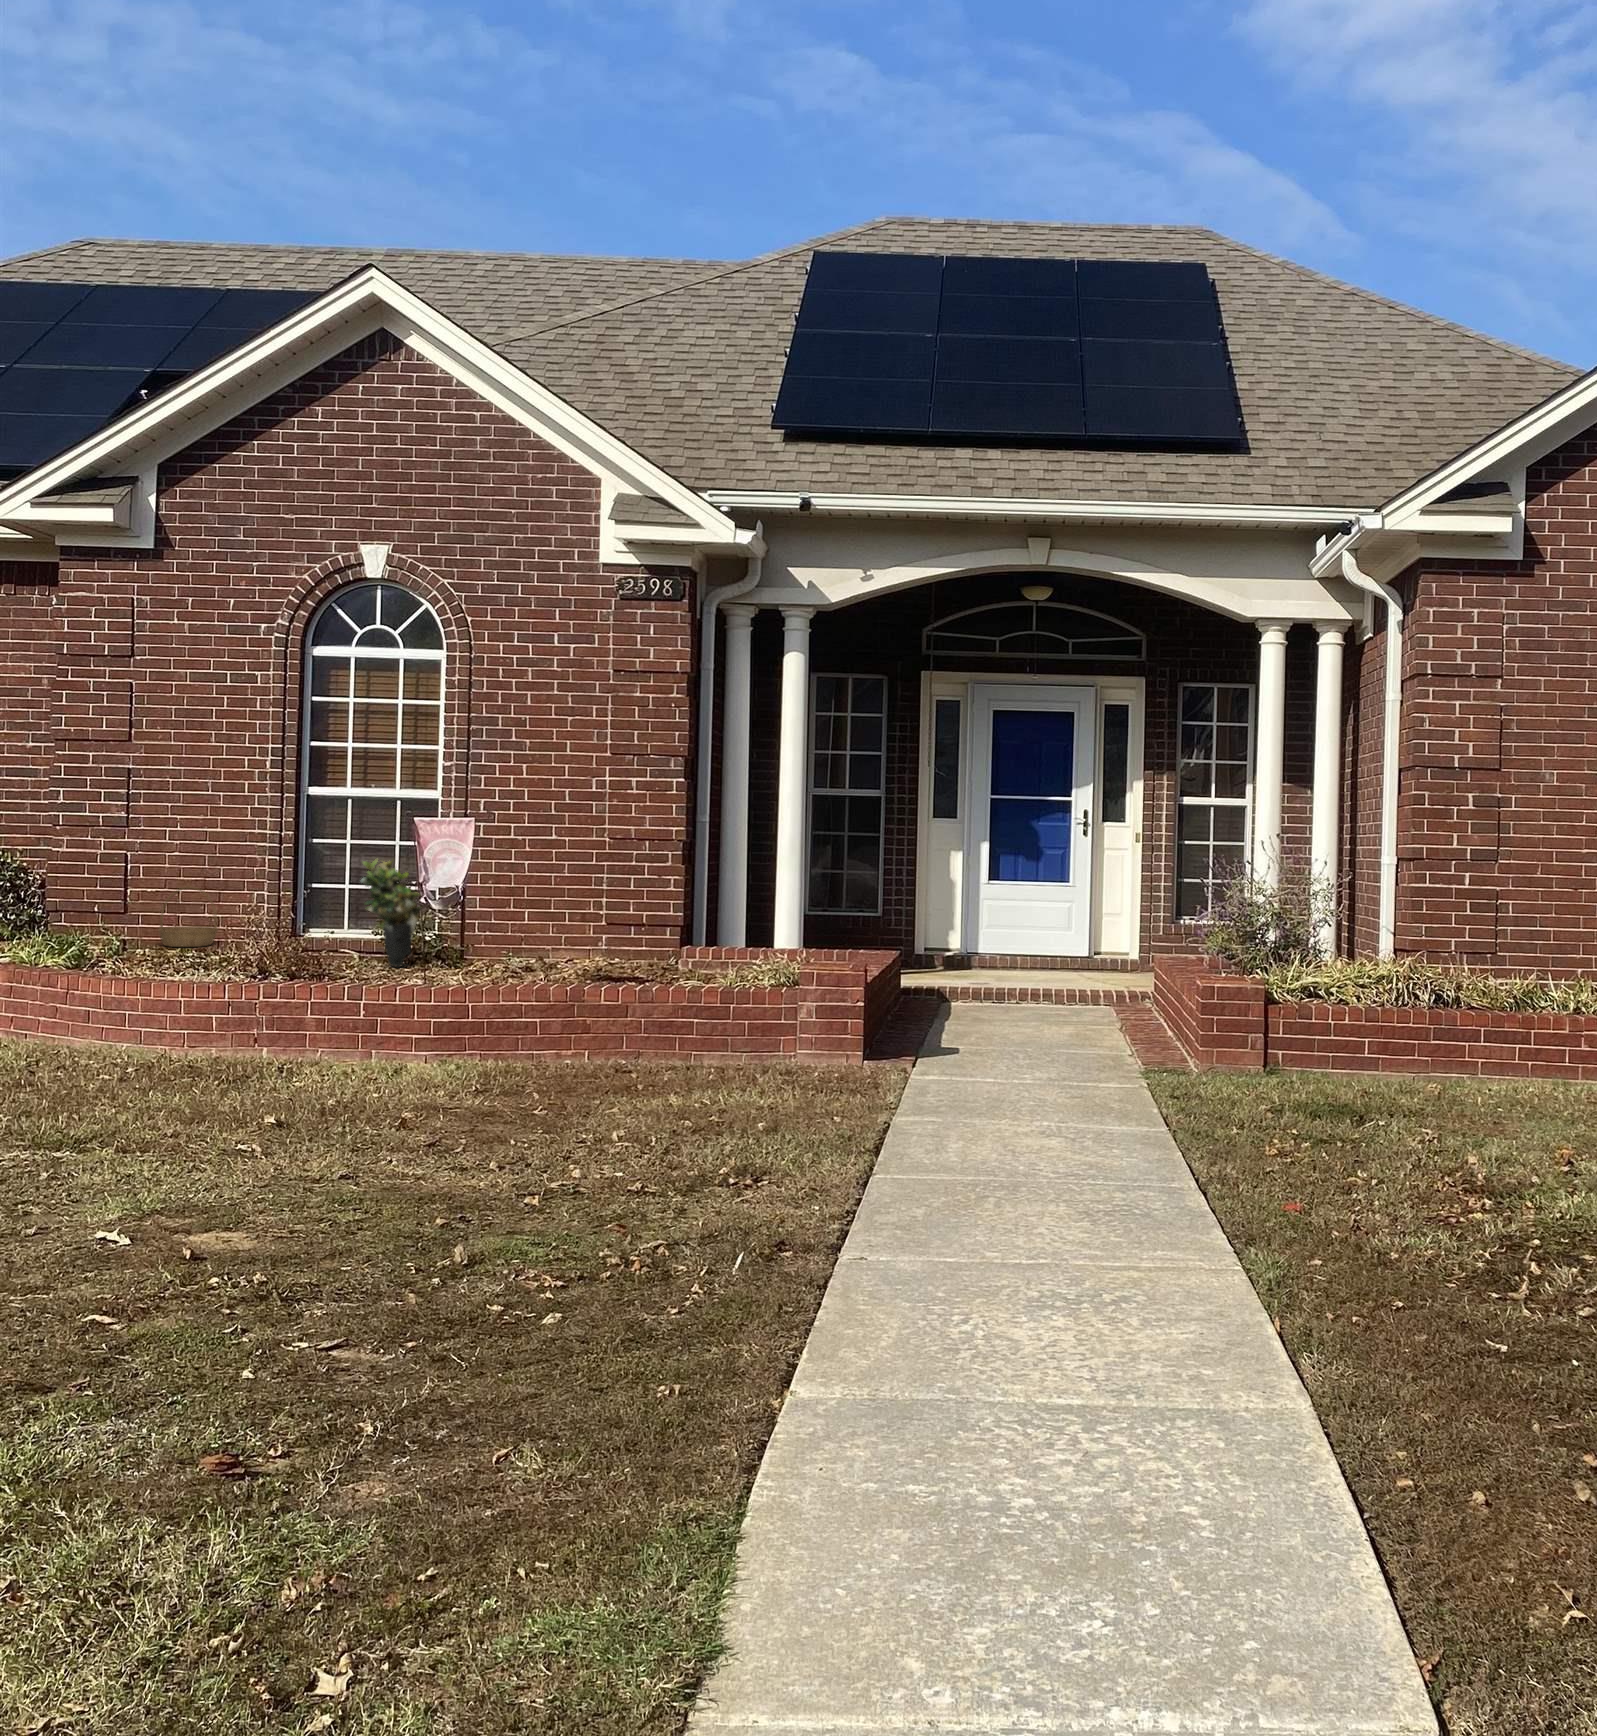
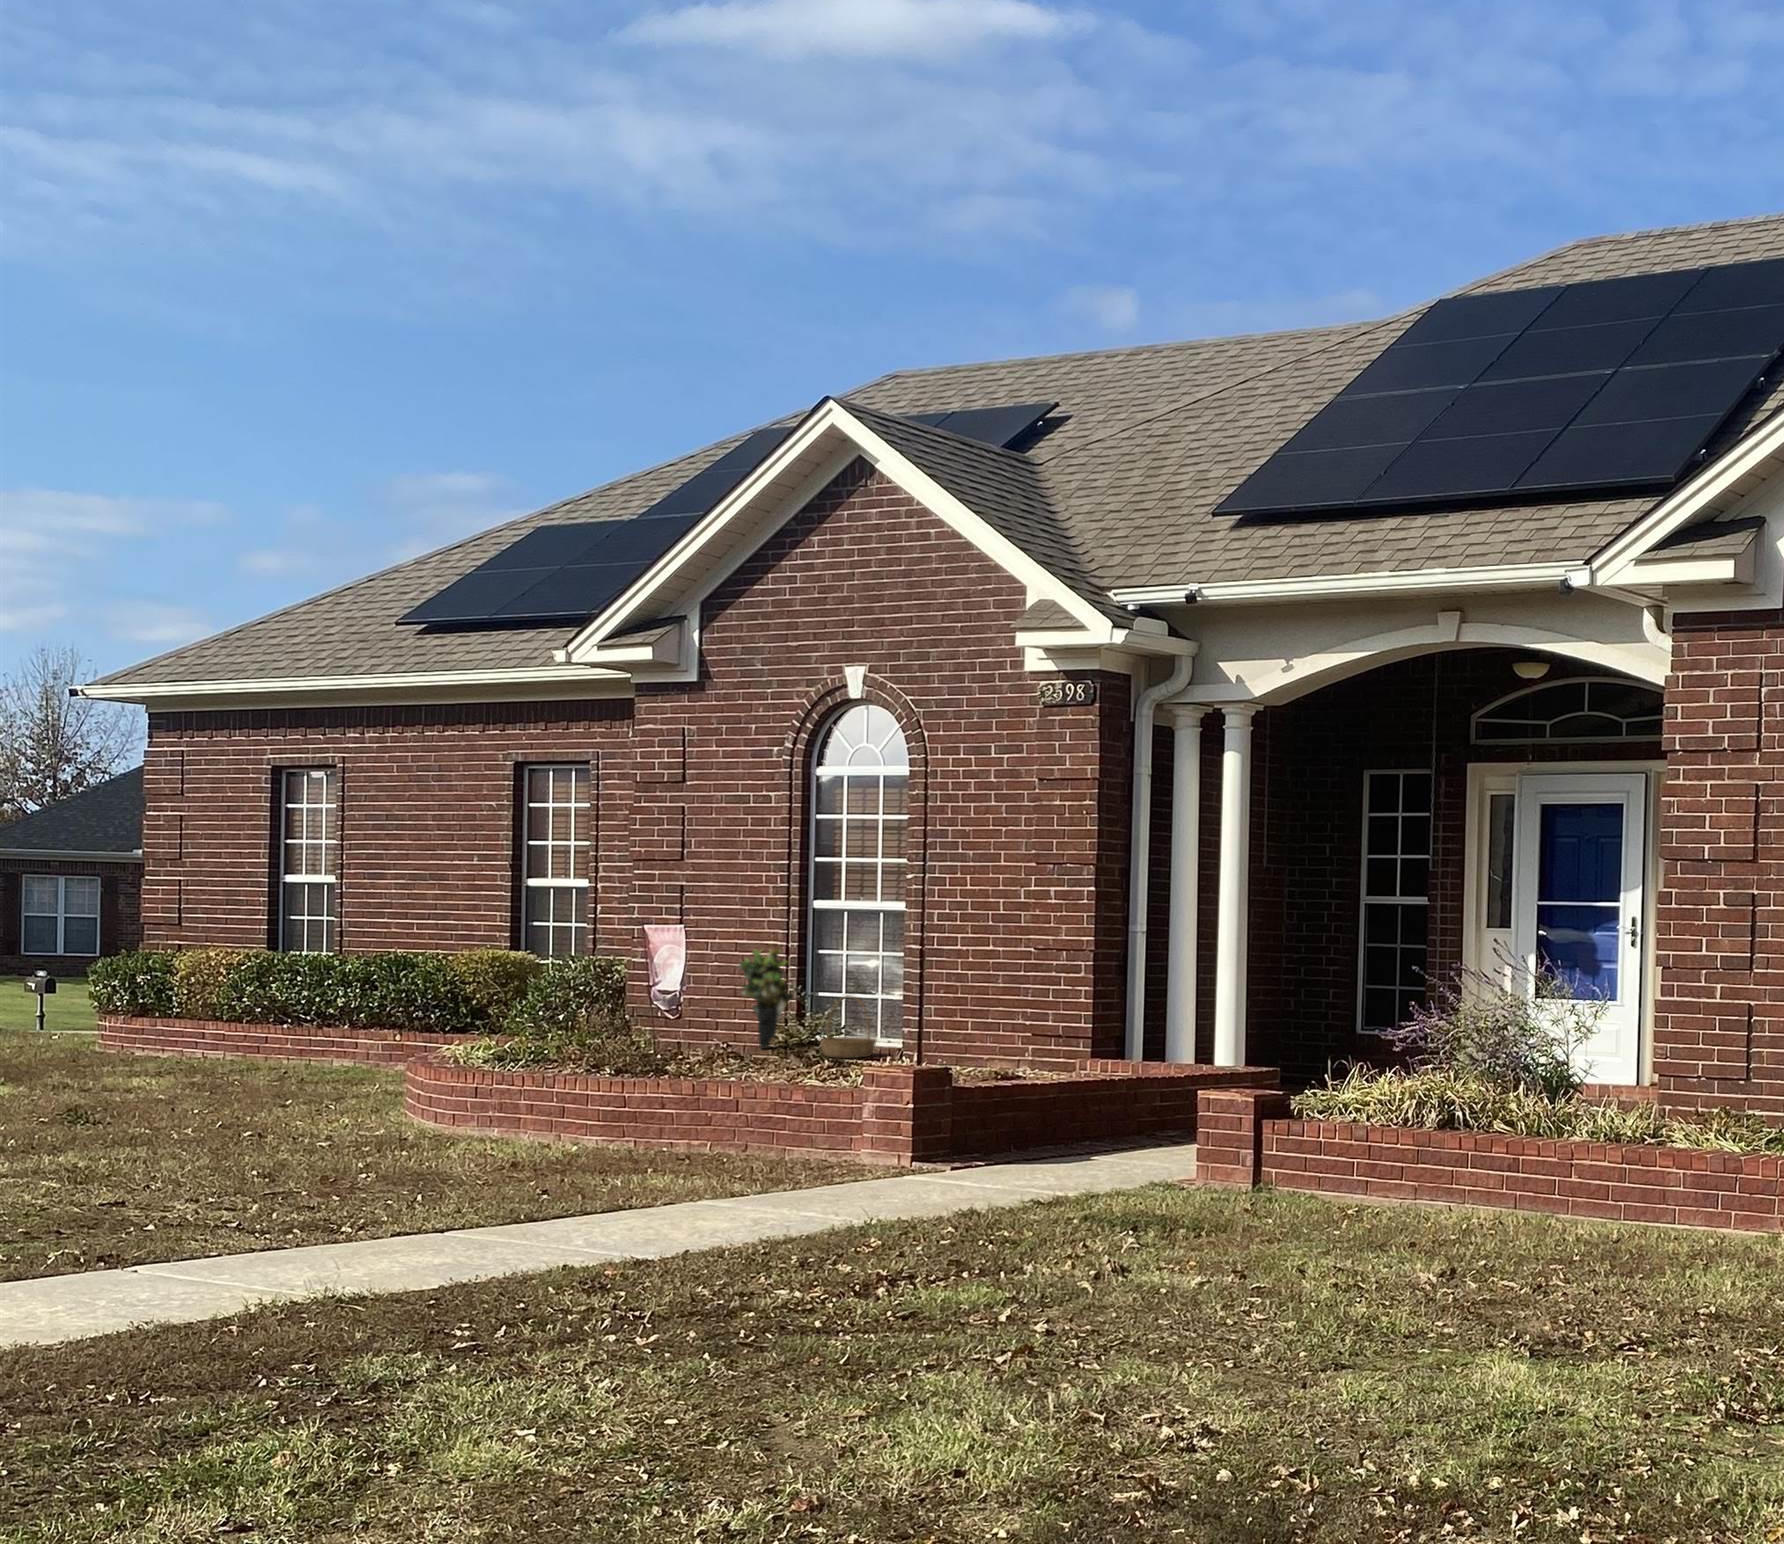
basket: present [159,887,218,947] -> present [820,995,877,1058]

